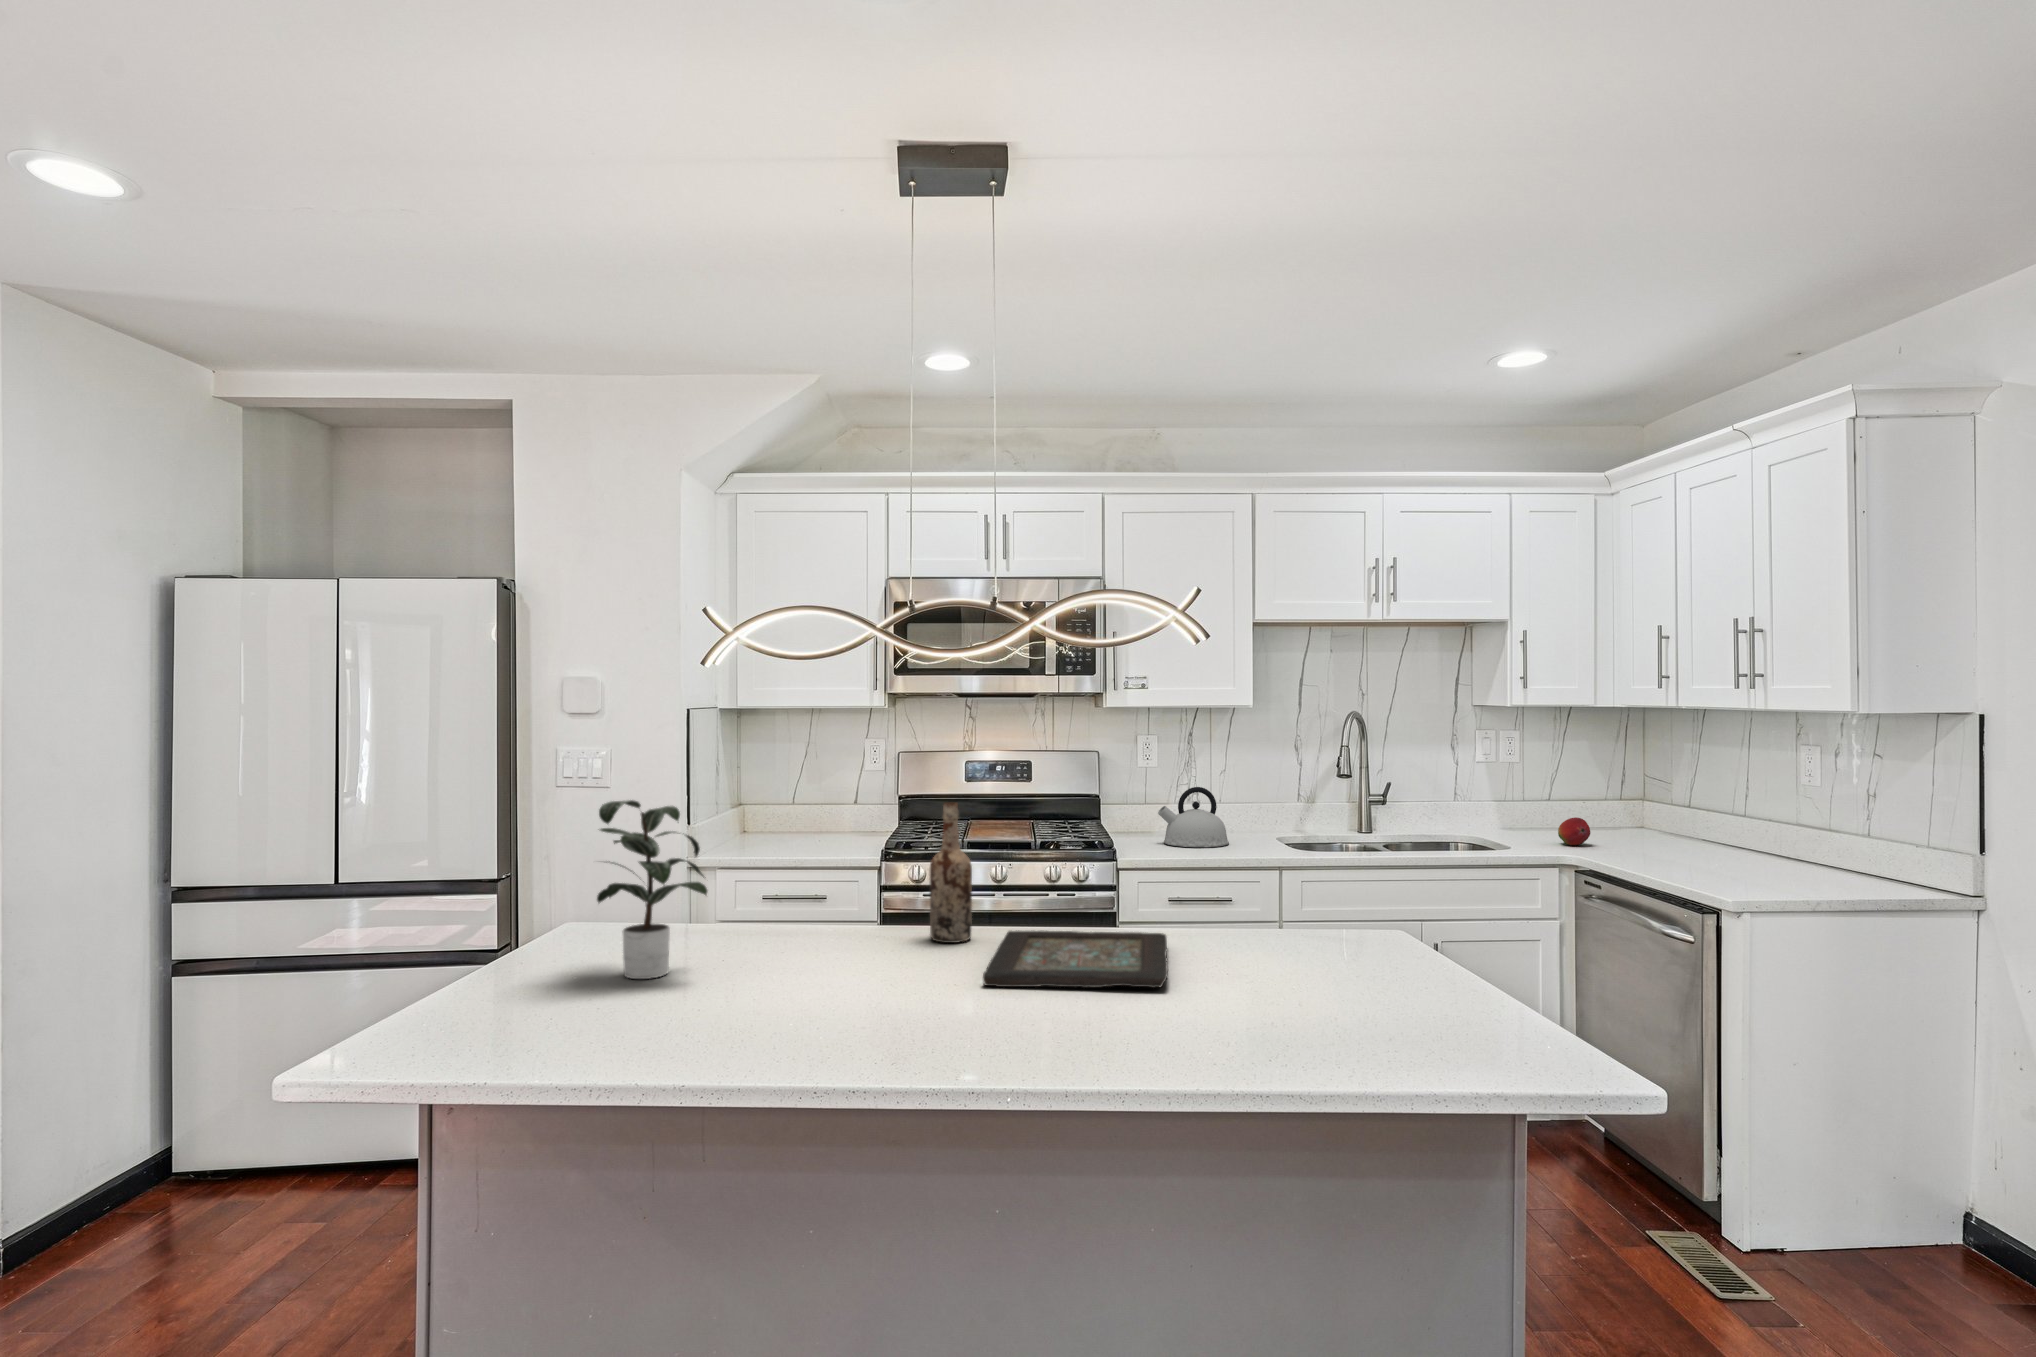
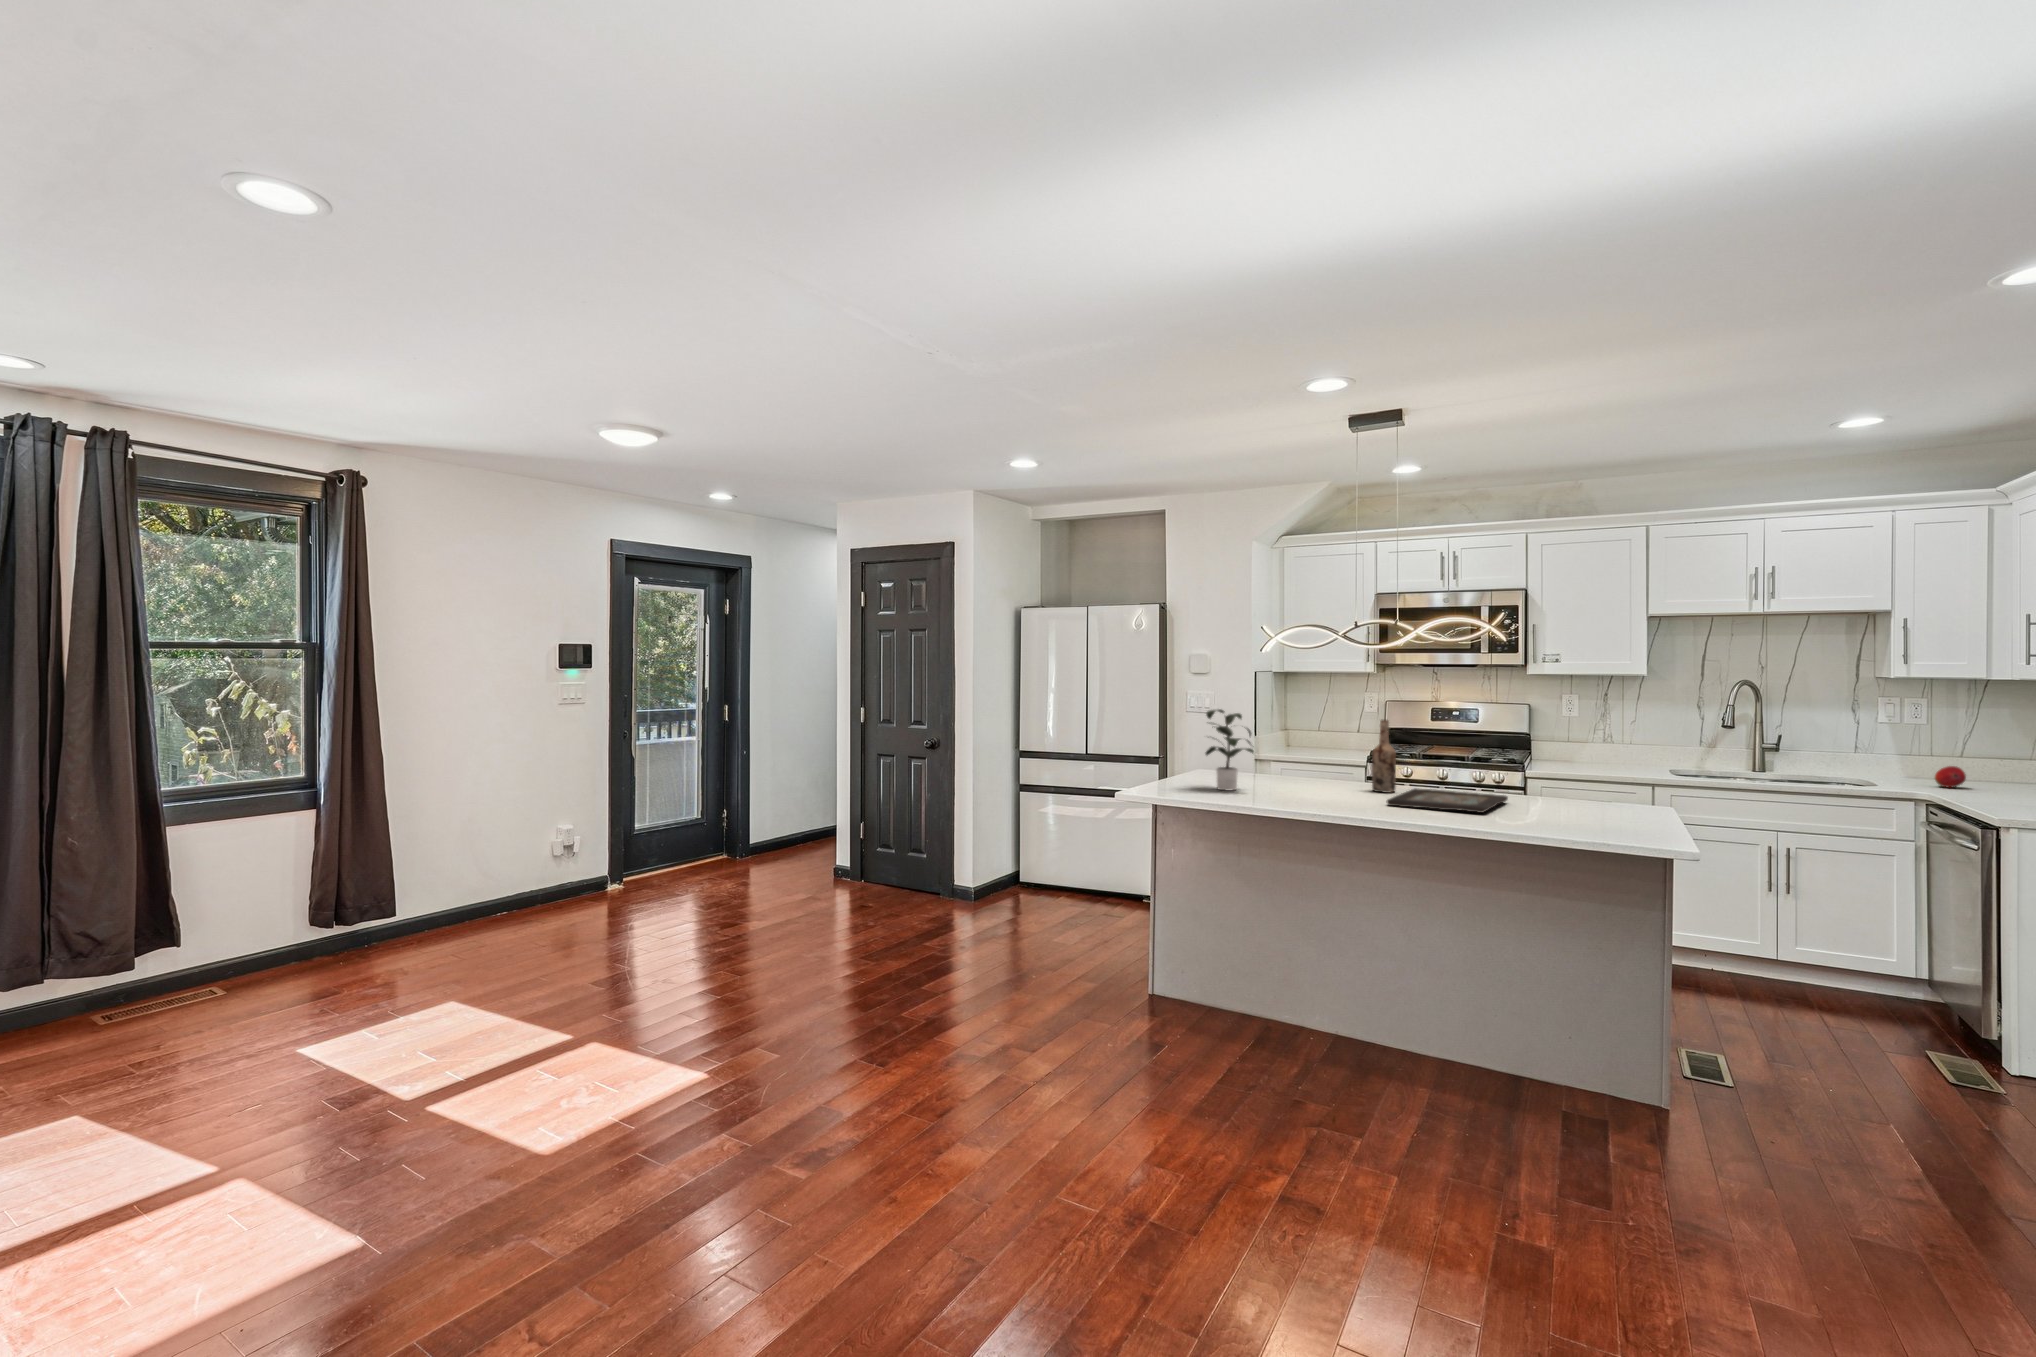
kettle: present [1158,787,1229,847] -> none [1568,730,1625,770]

